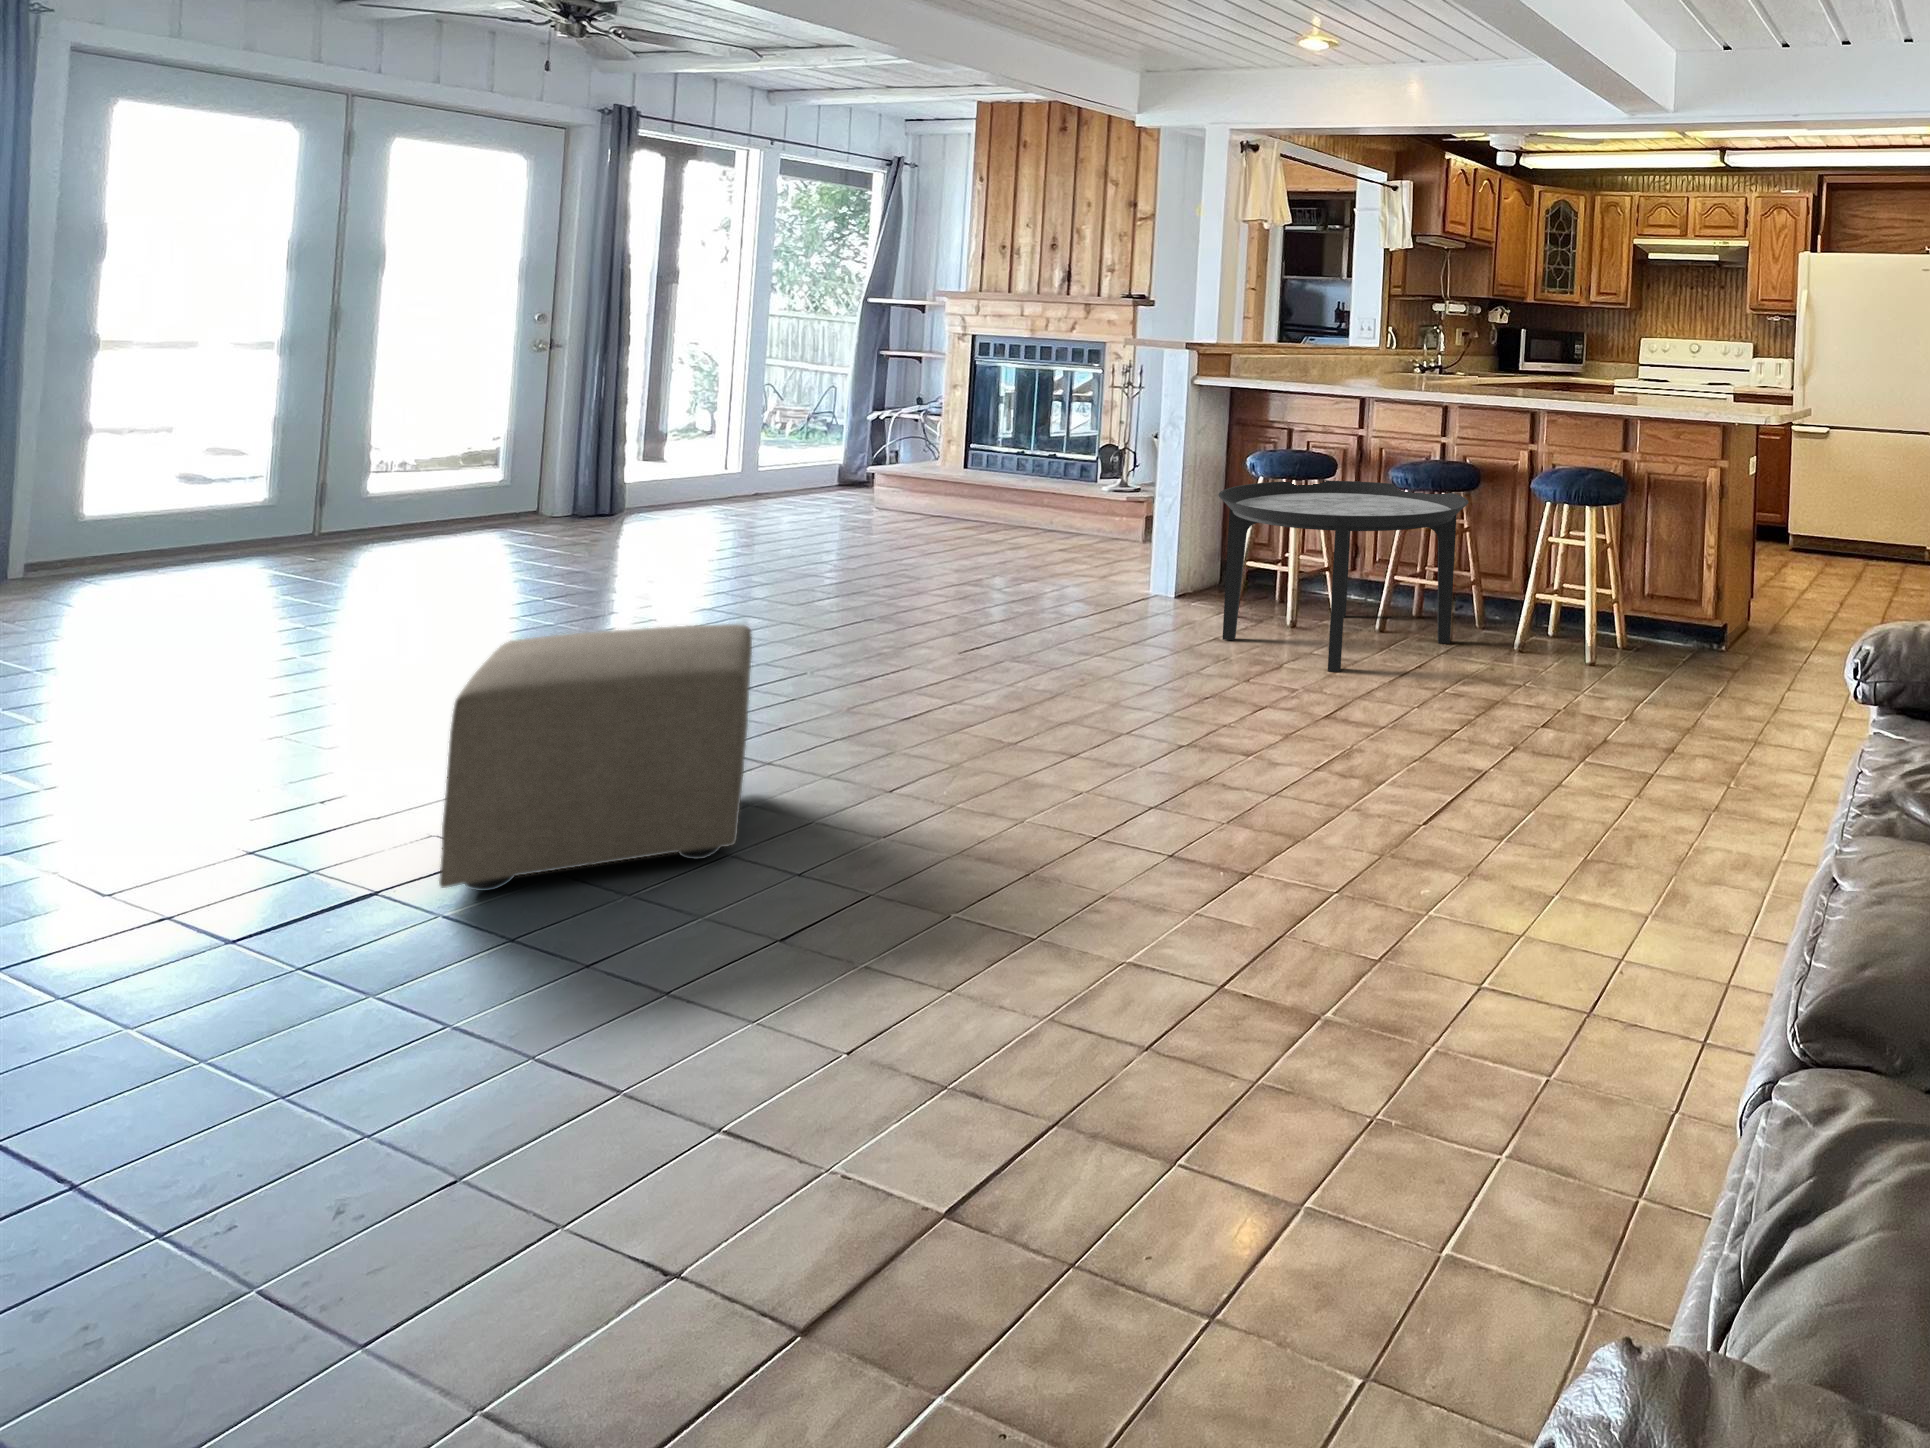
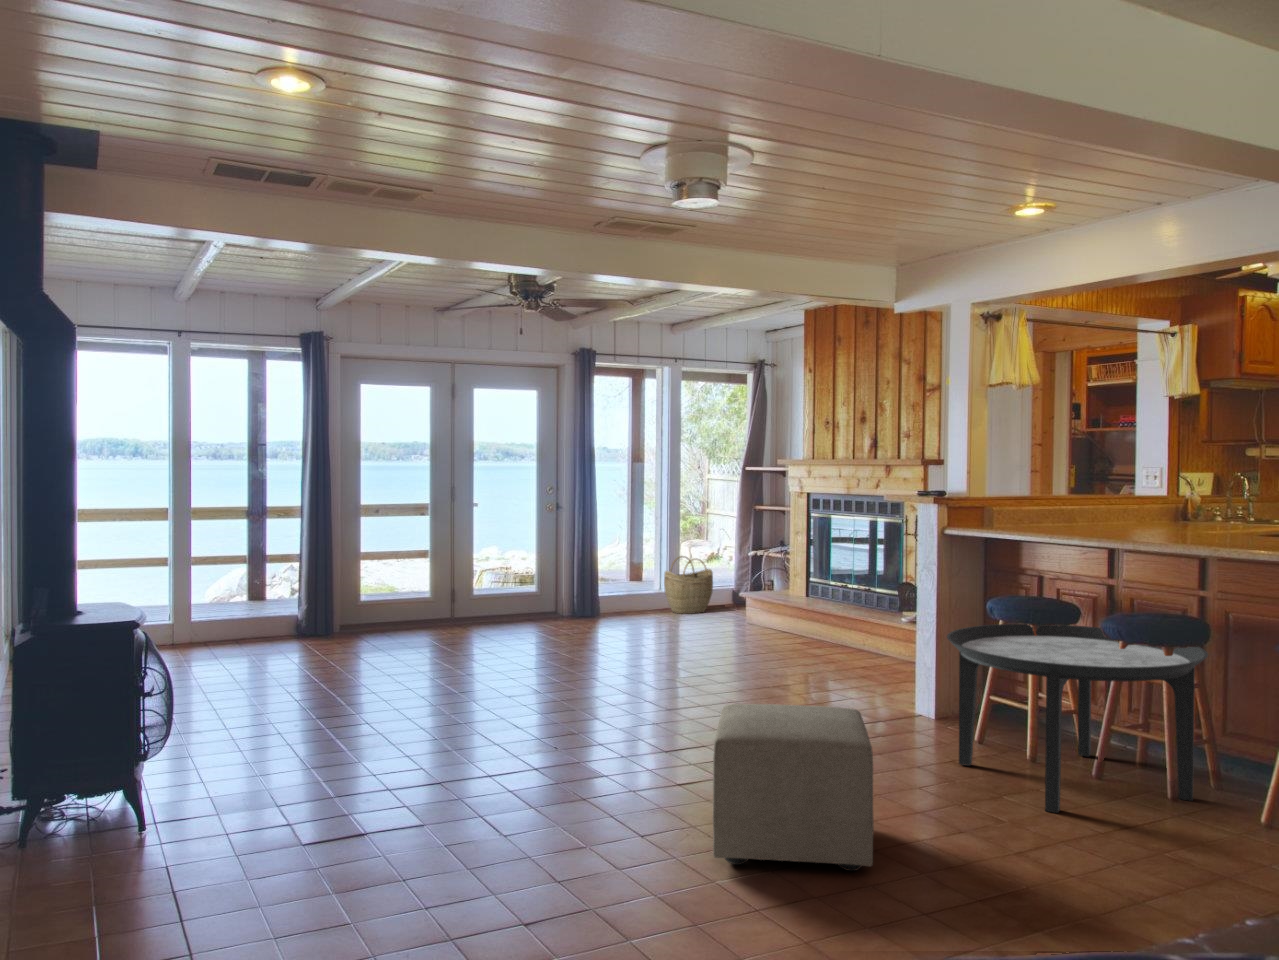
woven basket: none [730,419,812,501] -> present [664,556,713,614]
ottoman: present [439,624,752,891] -> present [713,704,874,871]

